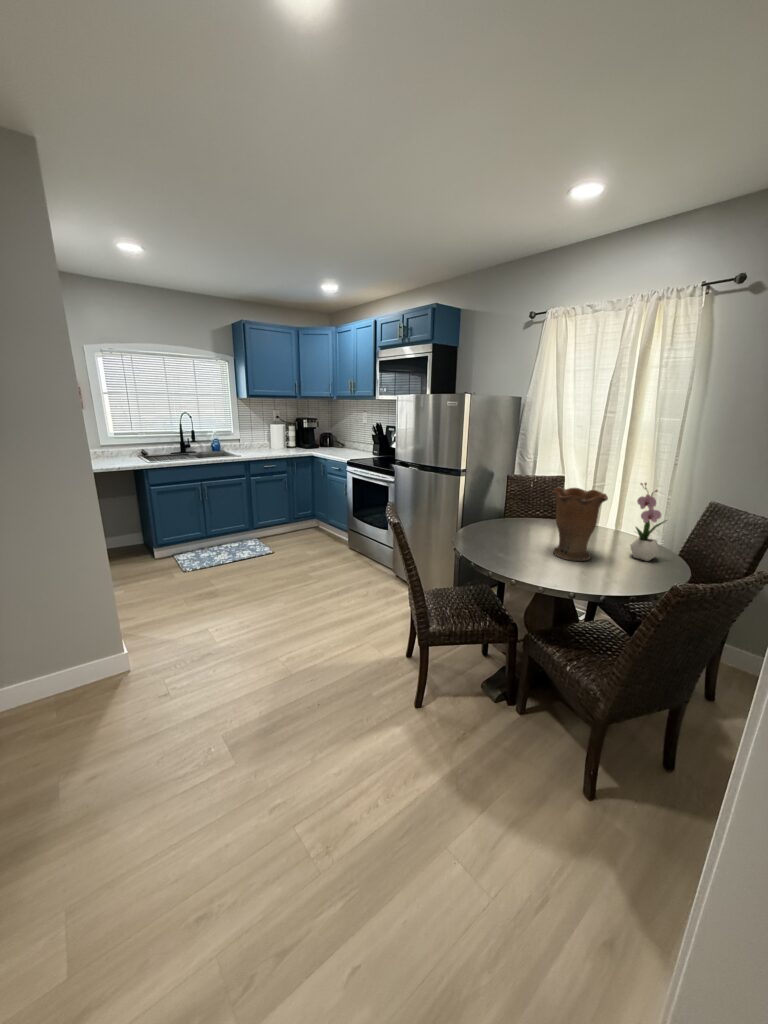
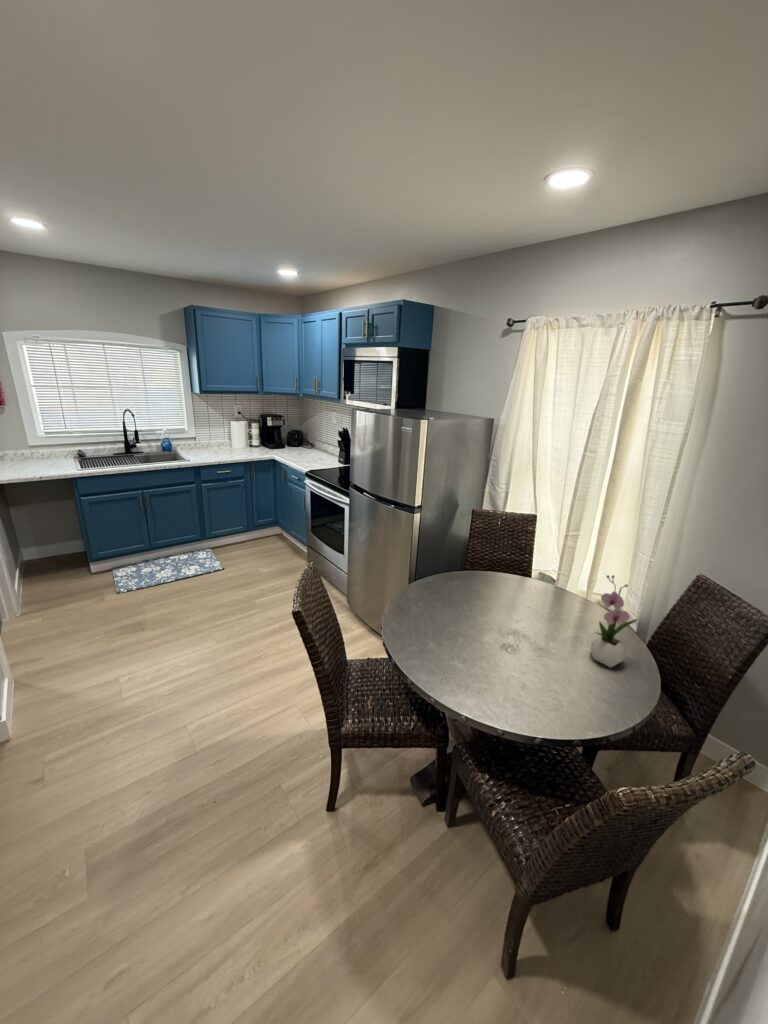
vase: present [551,488,608,561] -> none [496,569,563,666]

